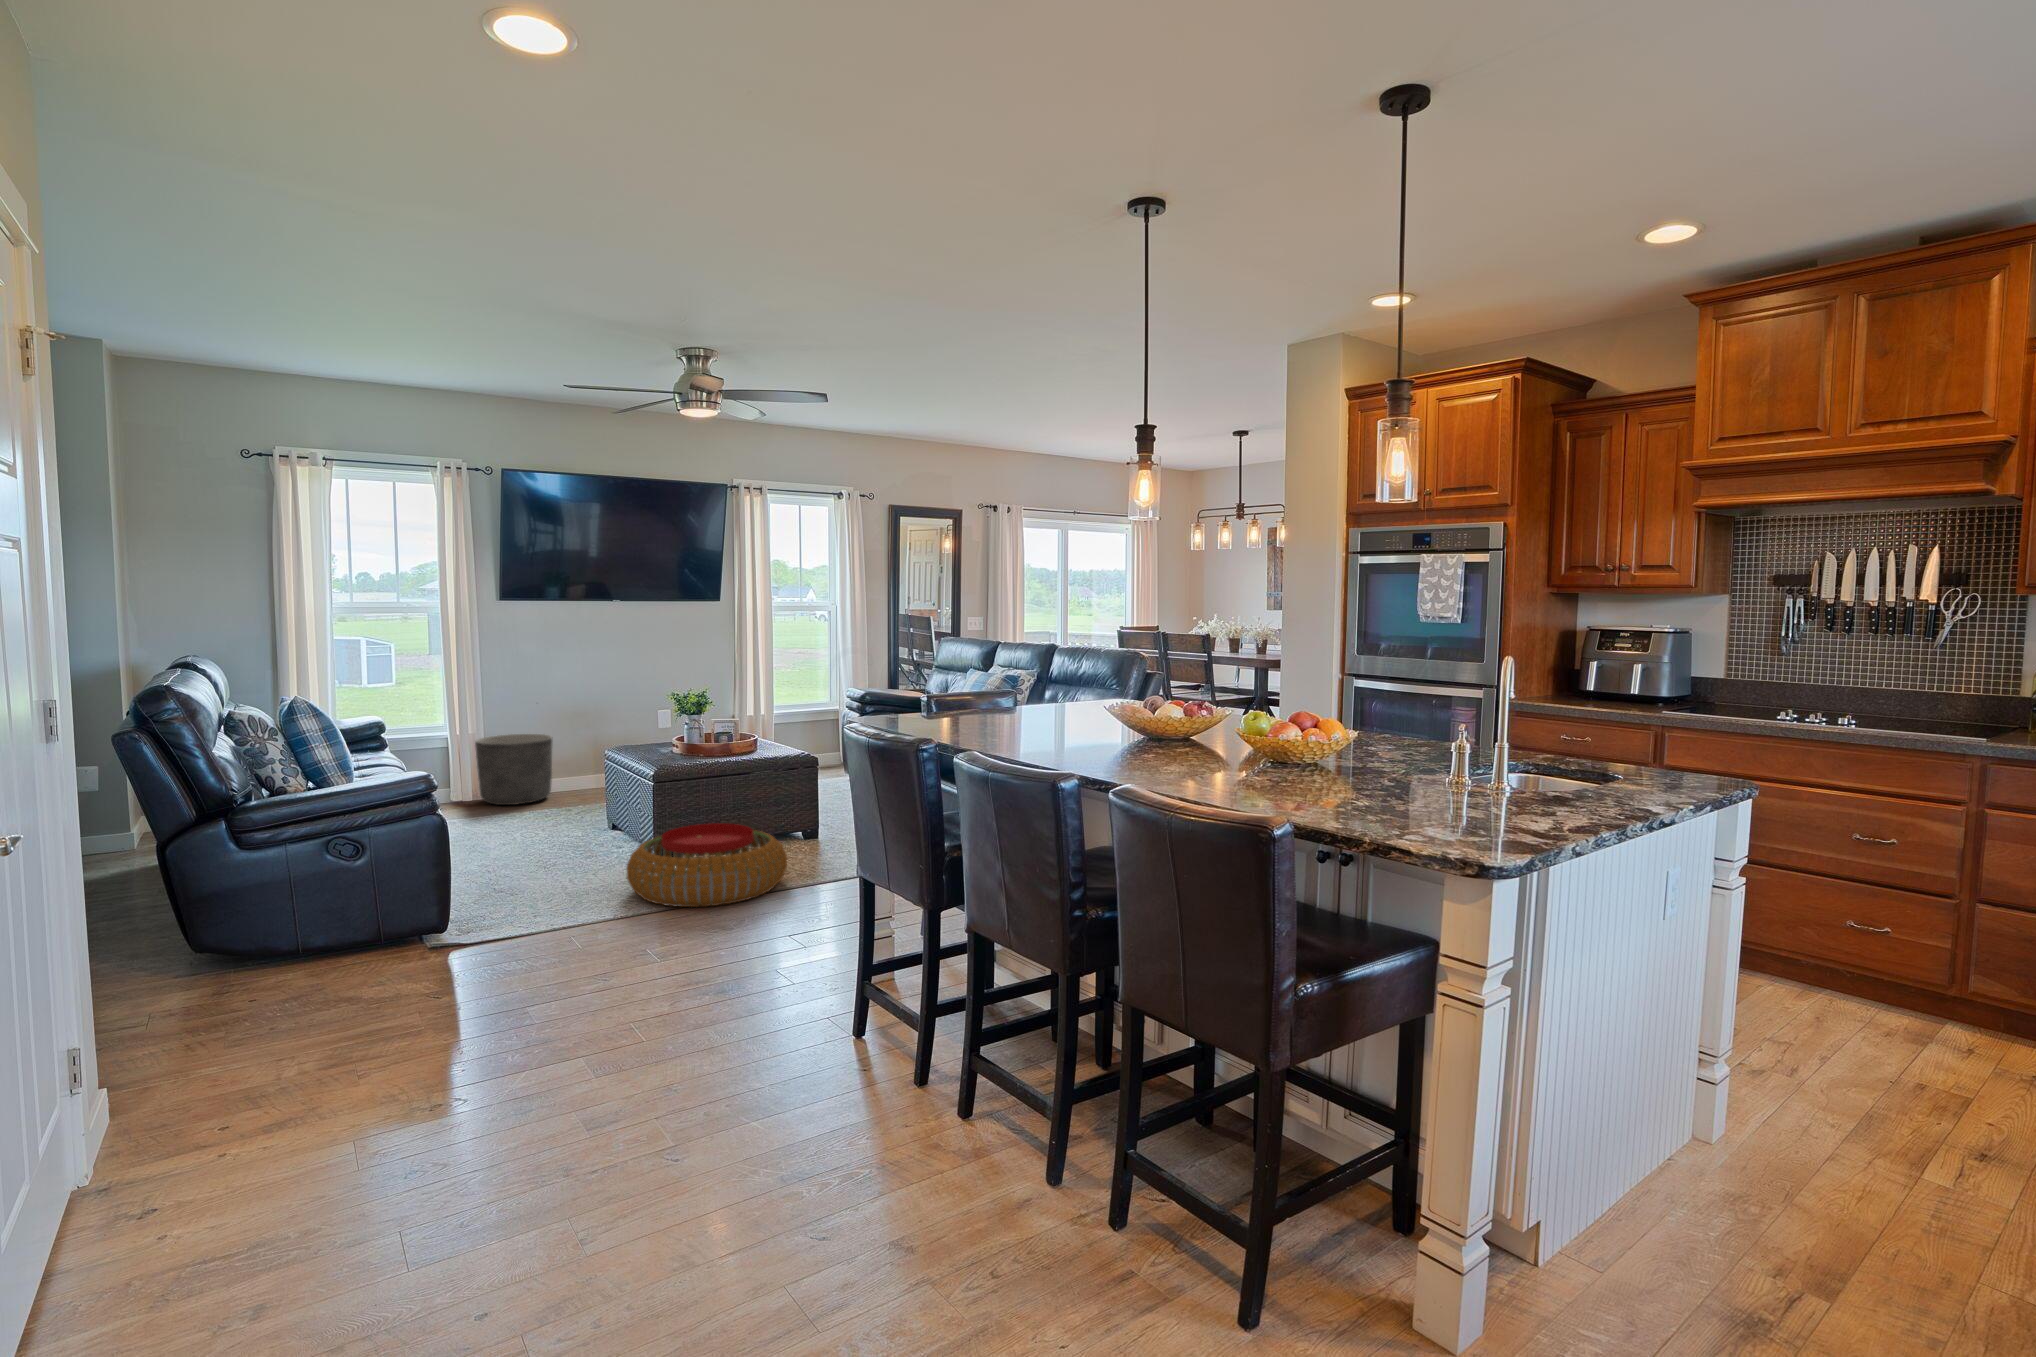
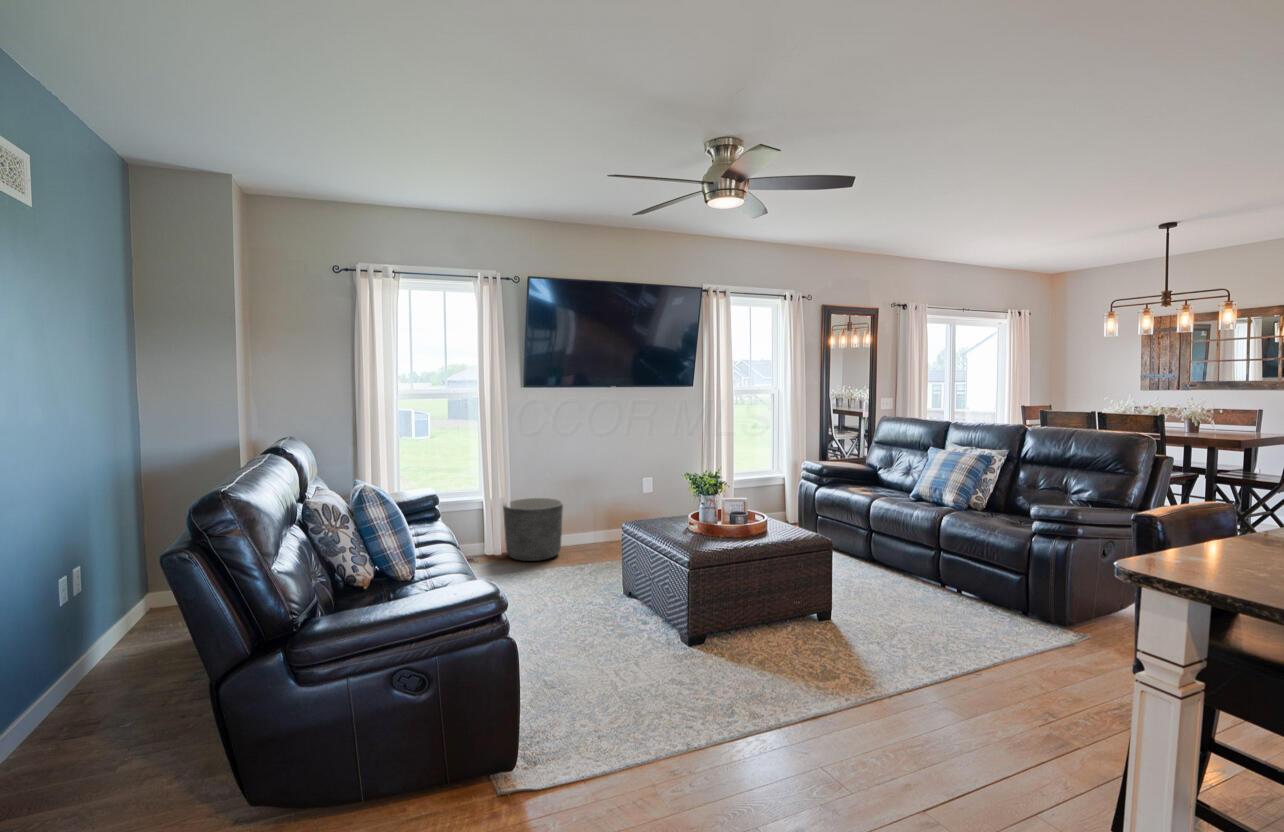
pouf: present [626,823,787,907] -> none [687,627,865,748]

